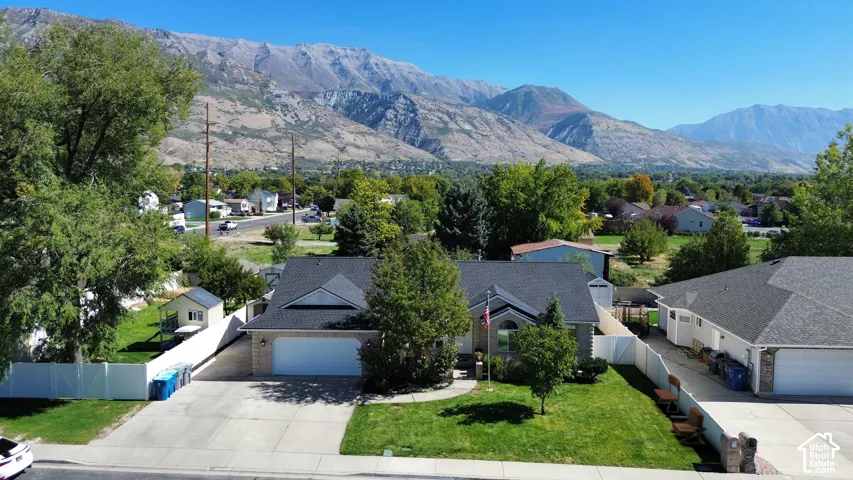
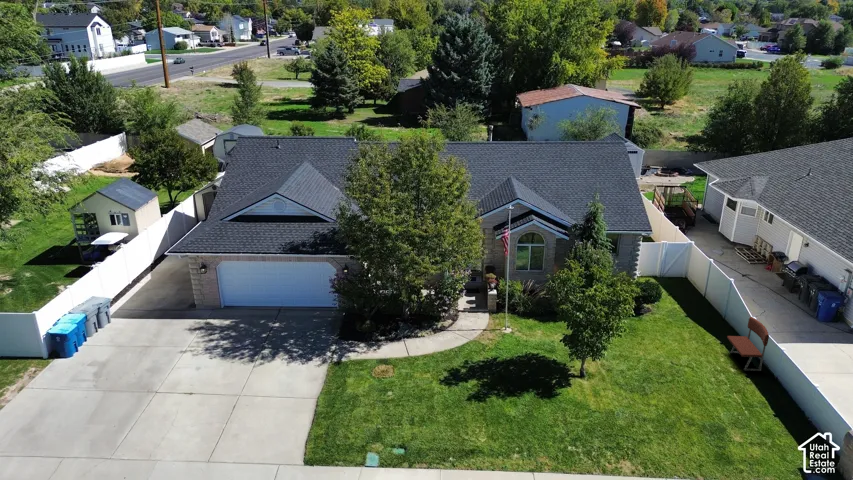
lounge chair: present [670,407,707,444] -> none [755,379,814,433]

